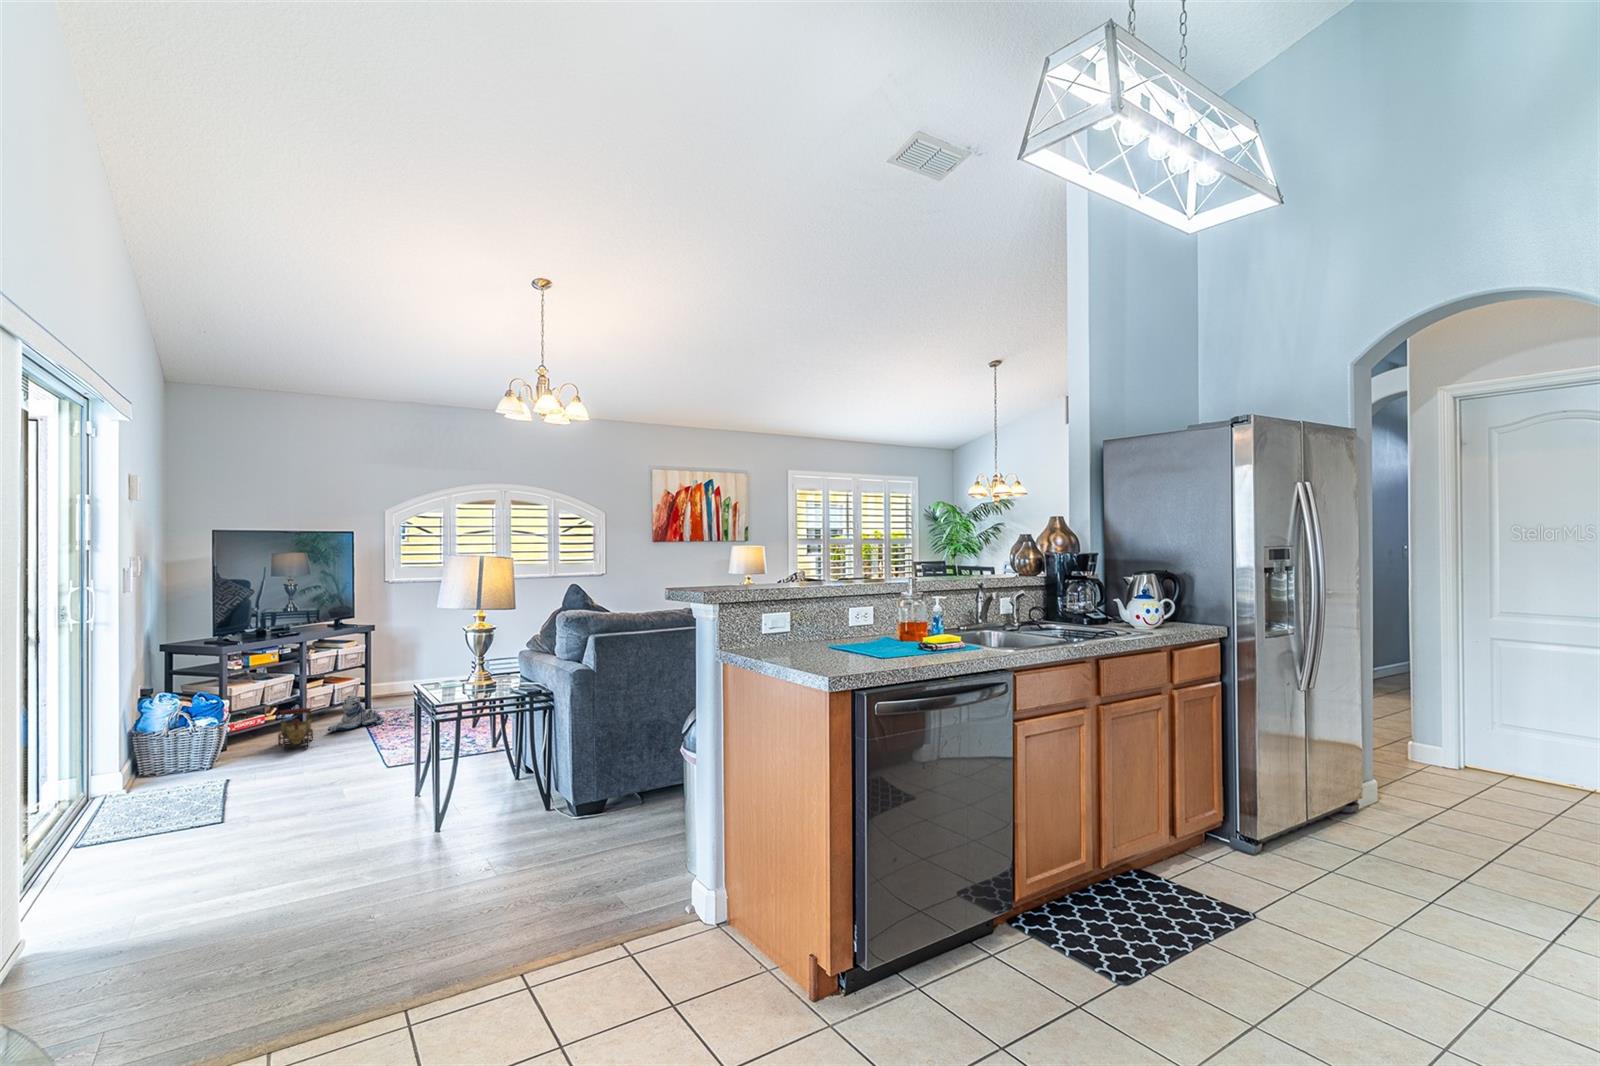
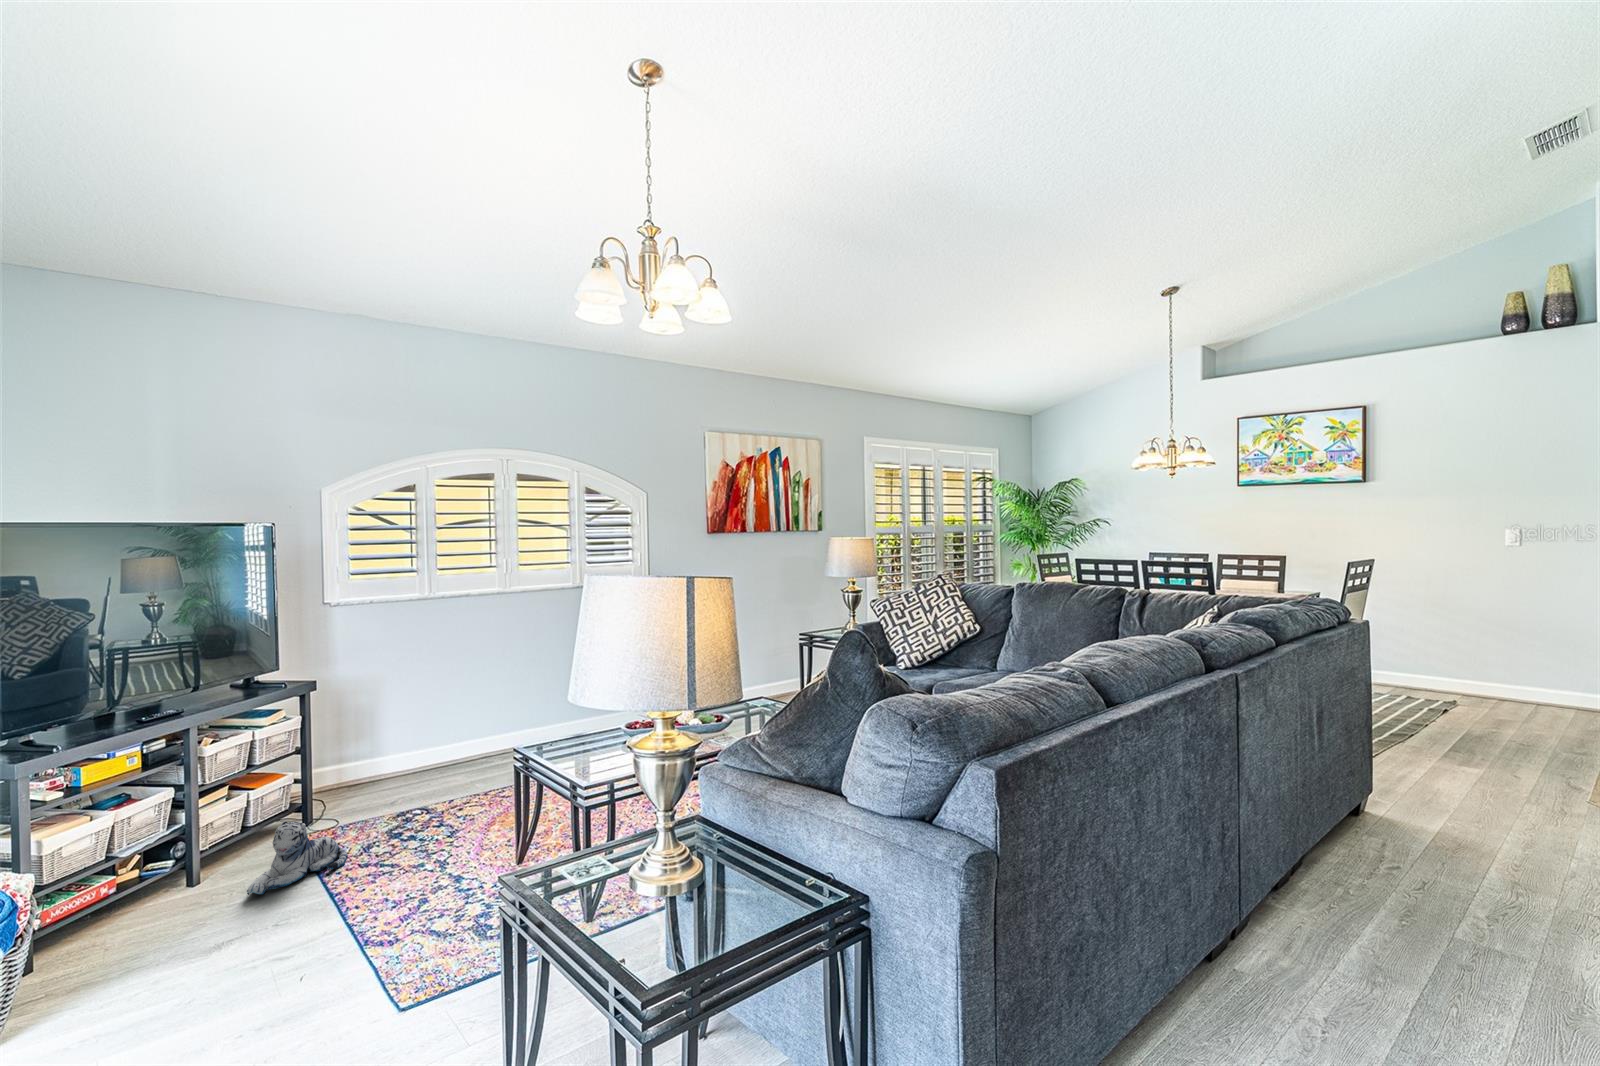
toy train: present [278,708,313,749] -> none [147,857,220,966]

